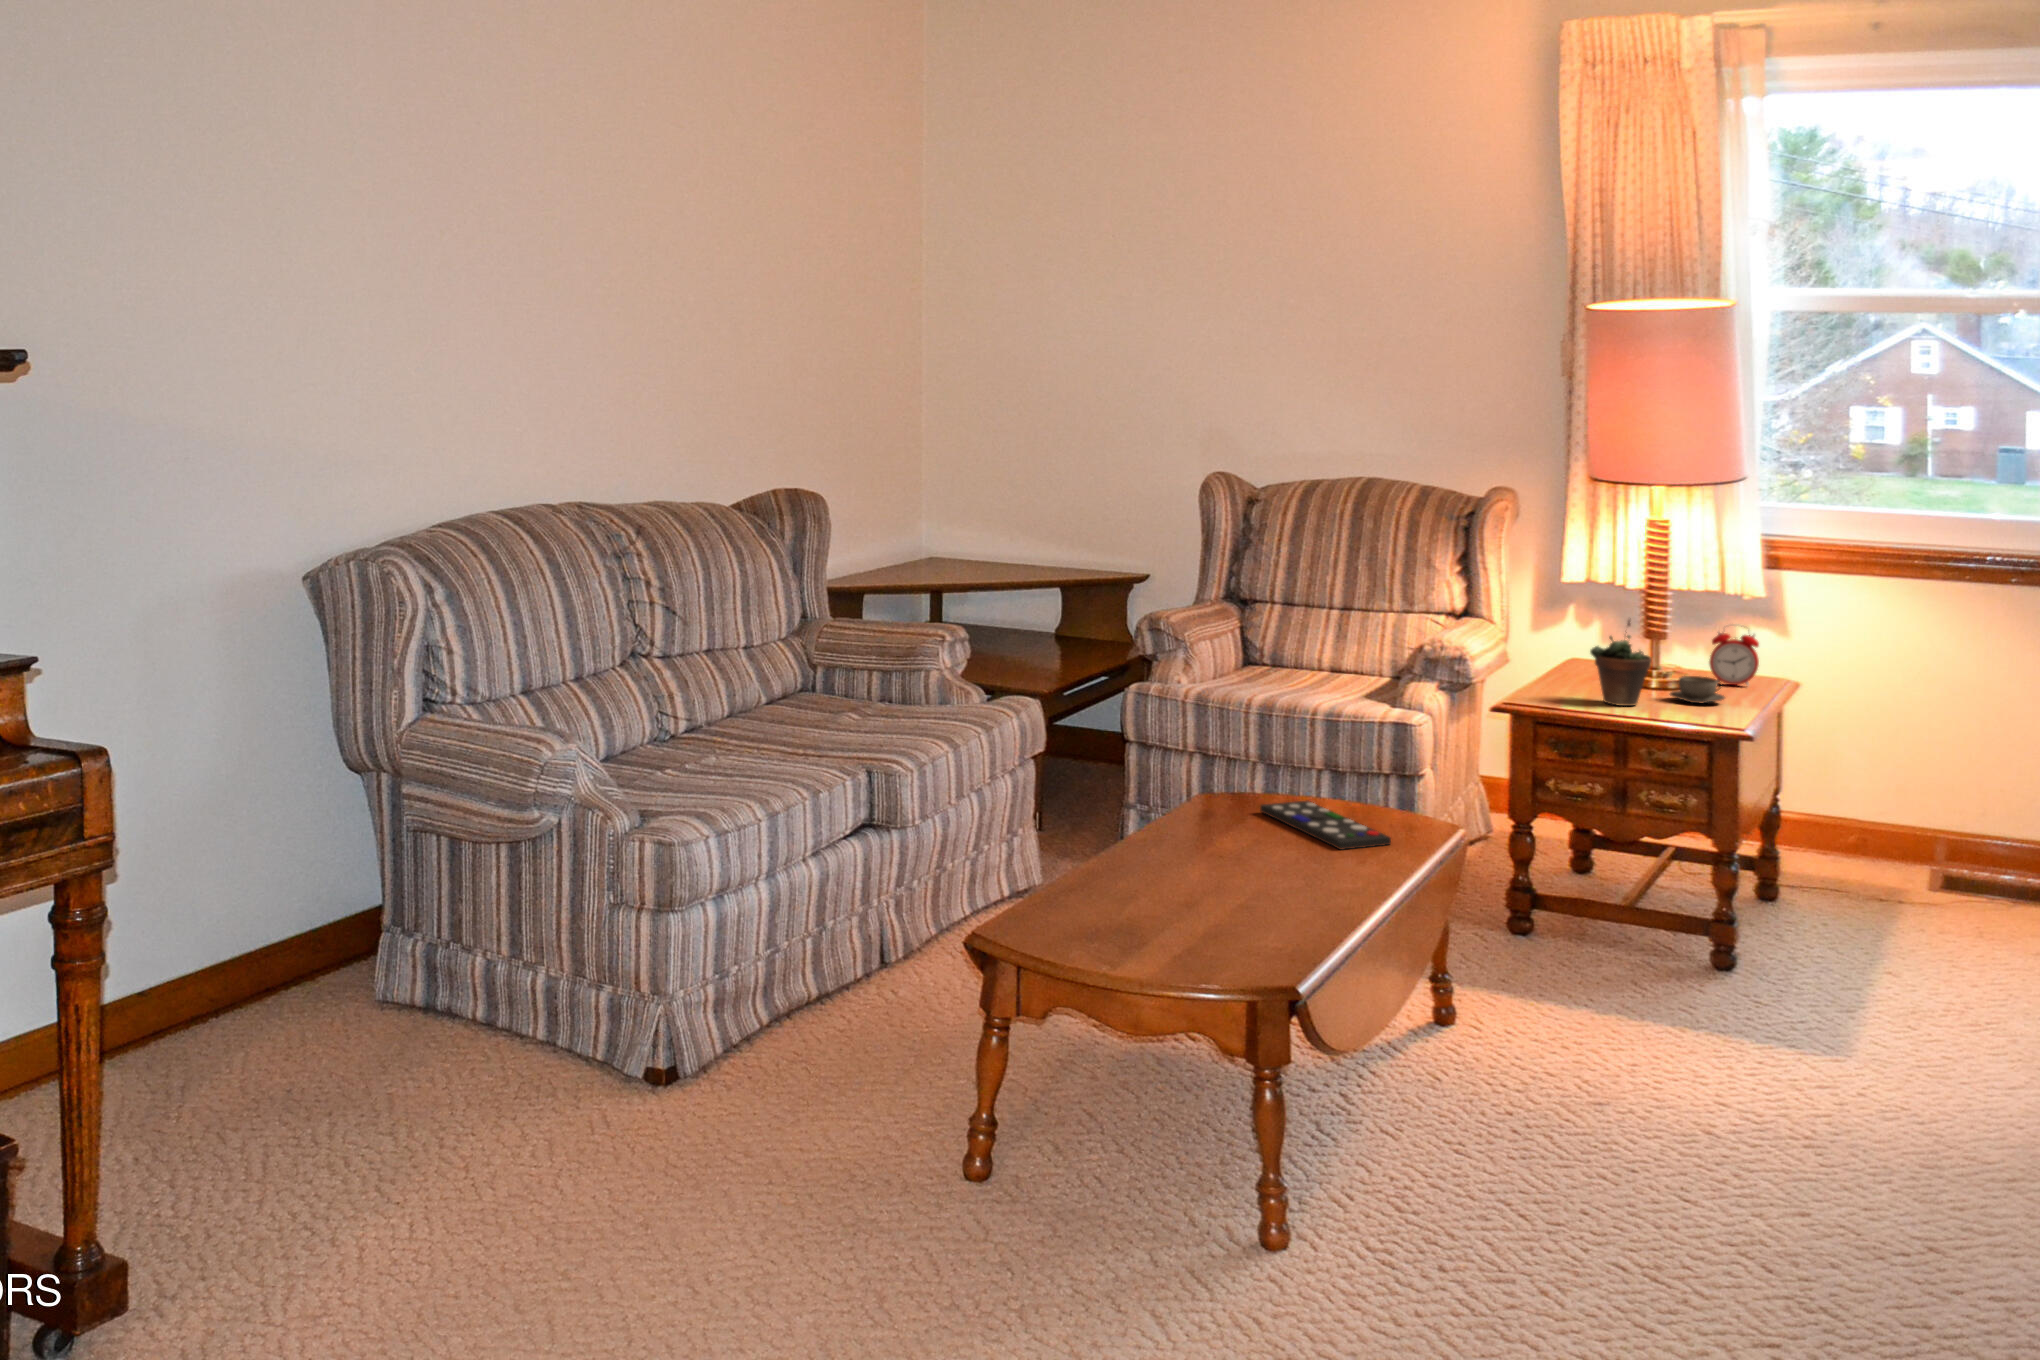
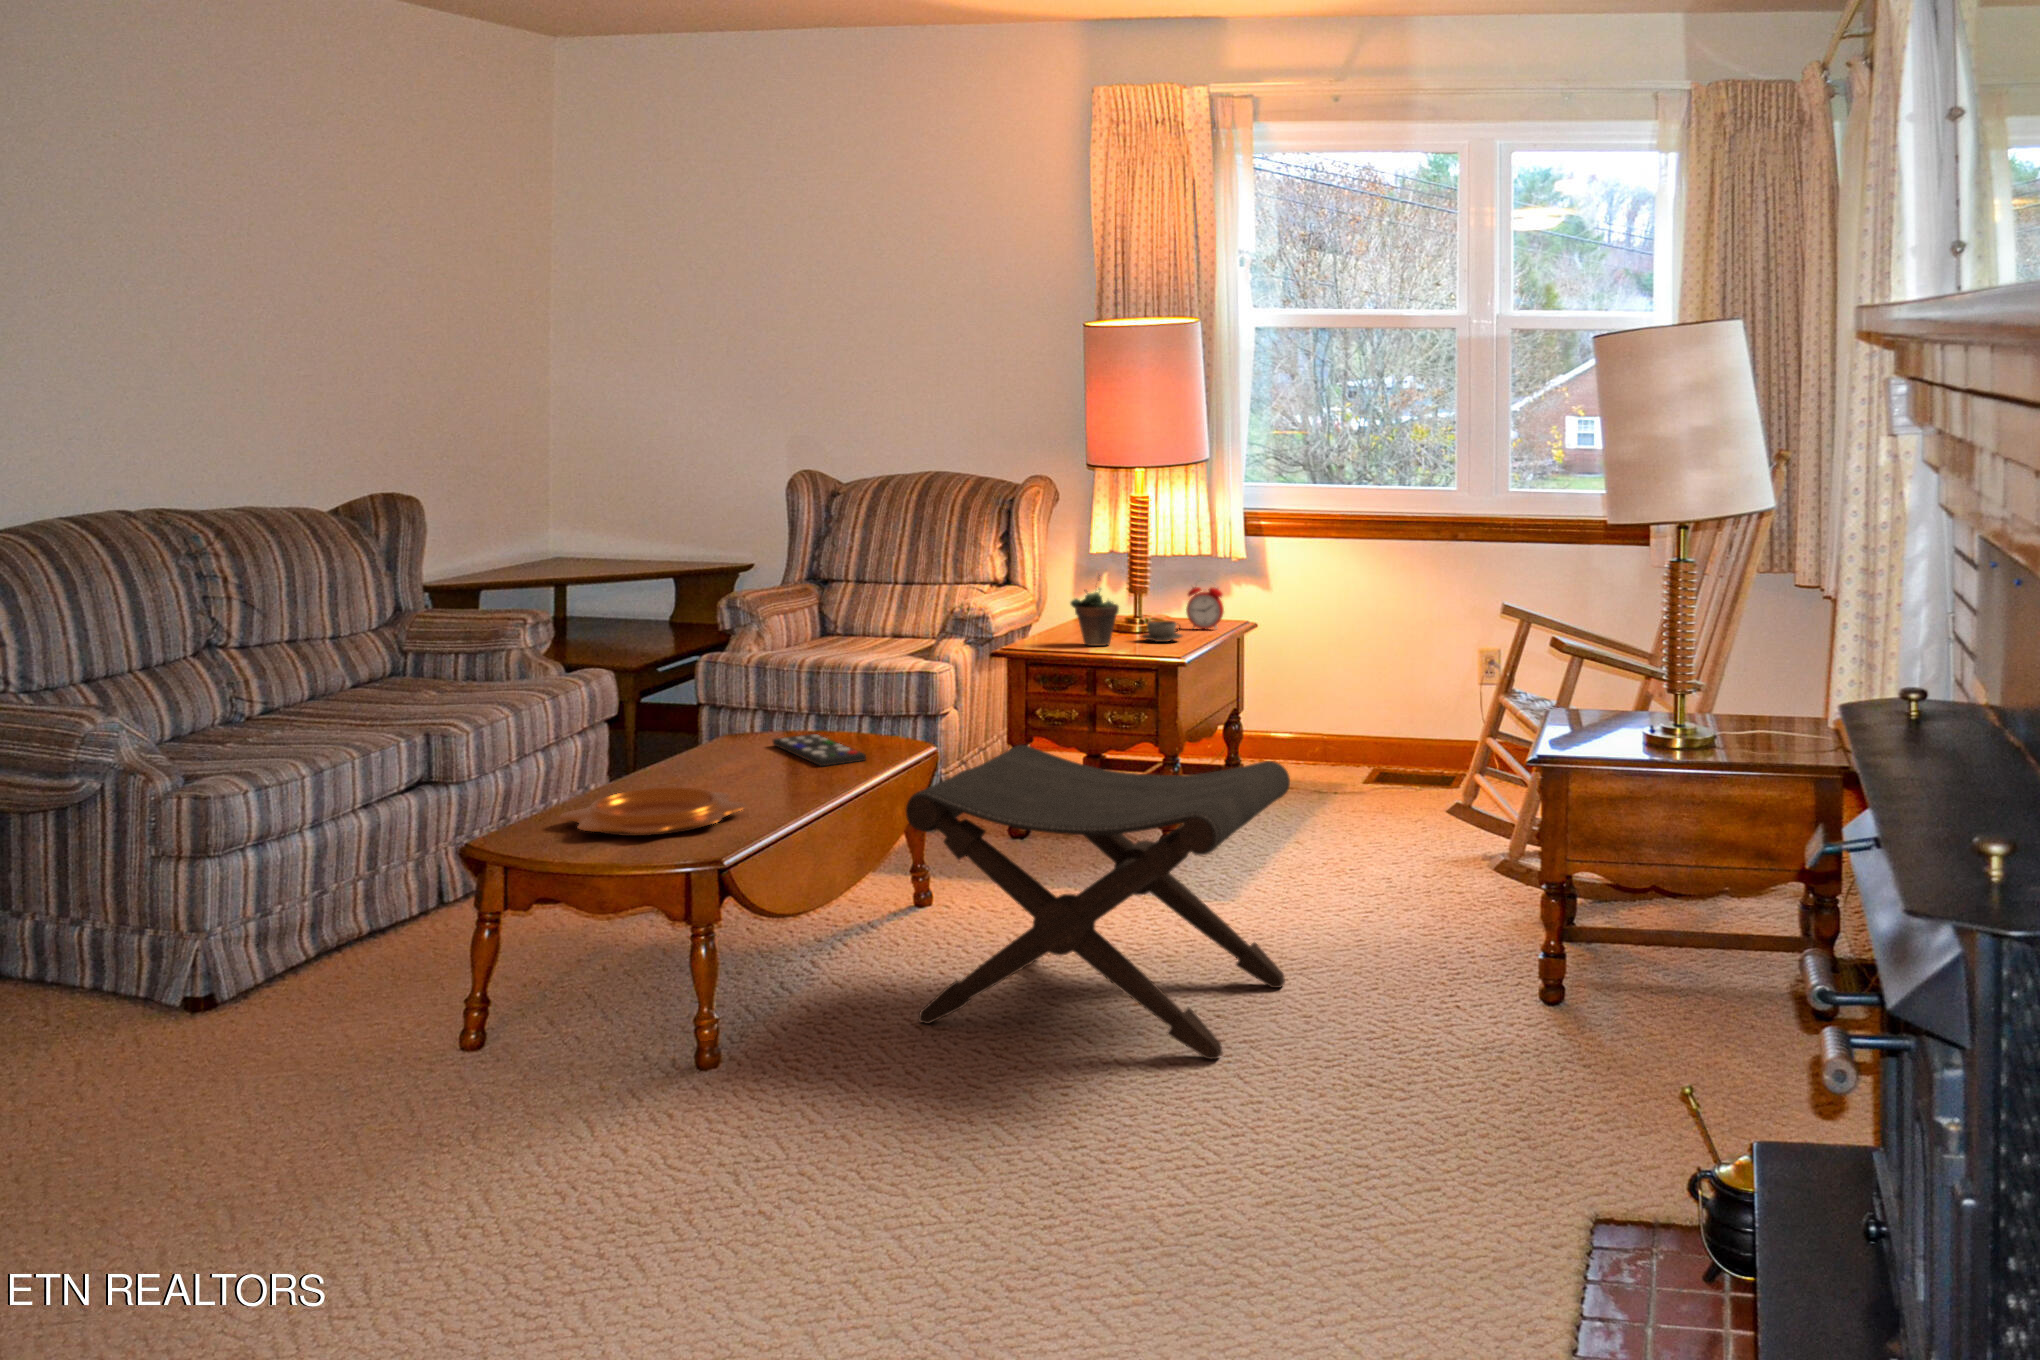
footstool: none [1512,849,2018,1311] -> present [906,745,1290,1059]
decorative bowl: none [1078,874,1296,940] -> present [560,787,746,836]

